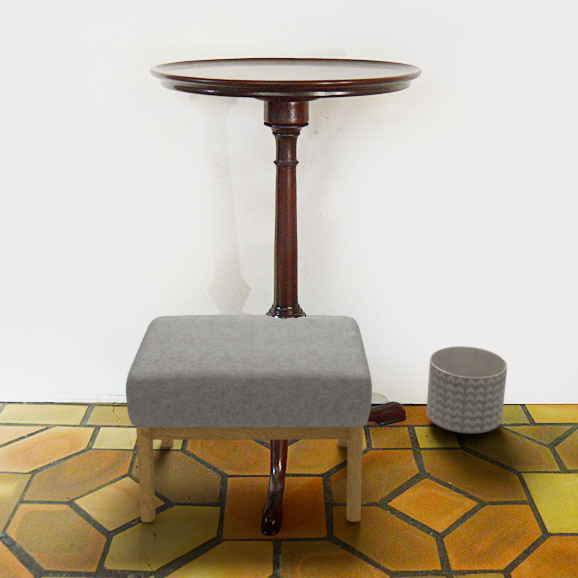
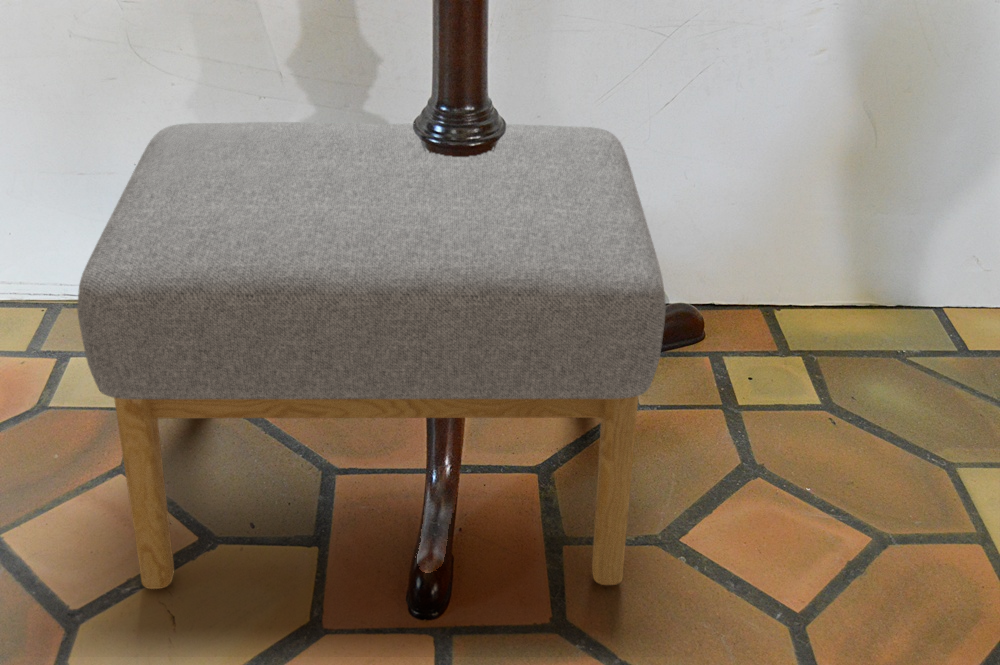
planter: present [426,346,507,434] -> none [750,190,932,376]

